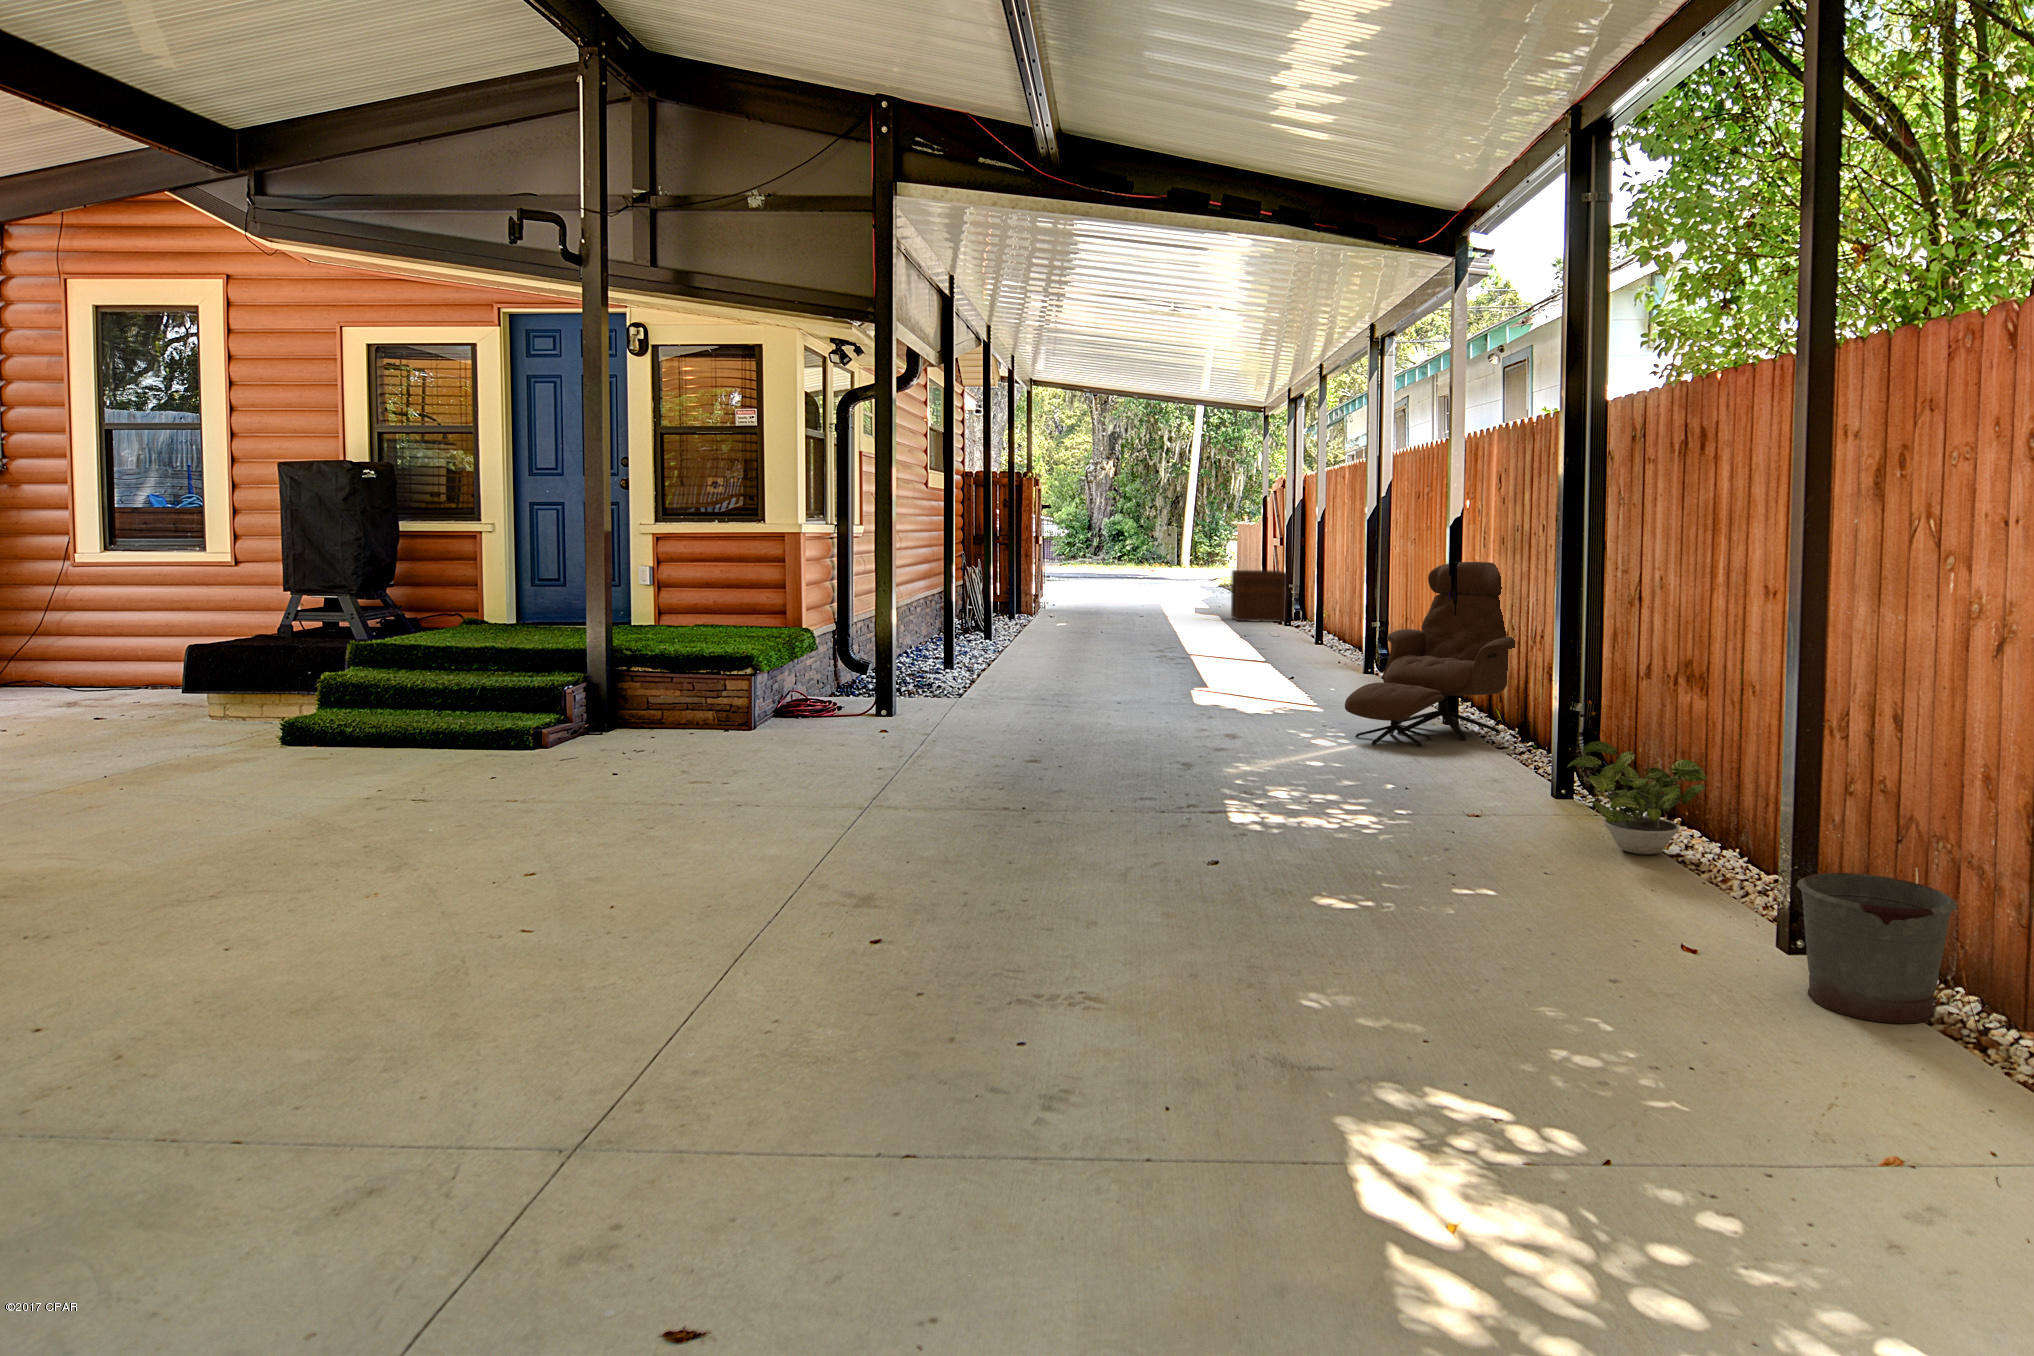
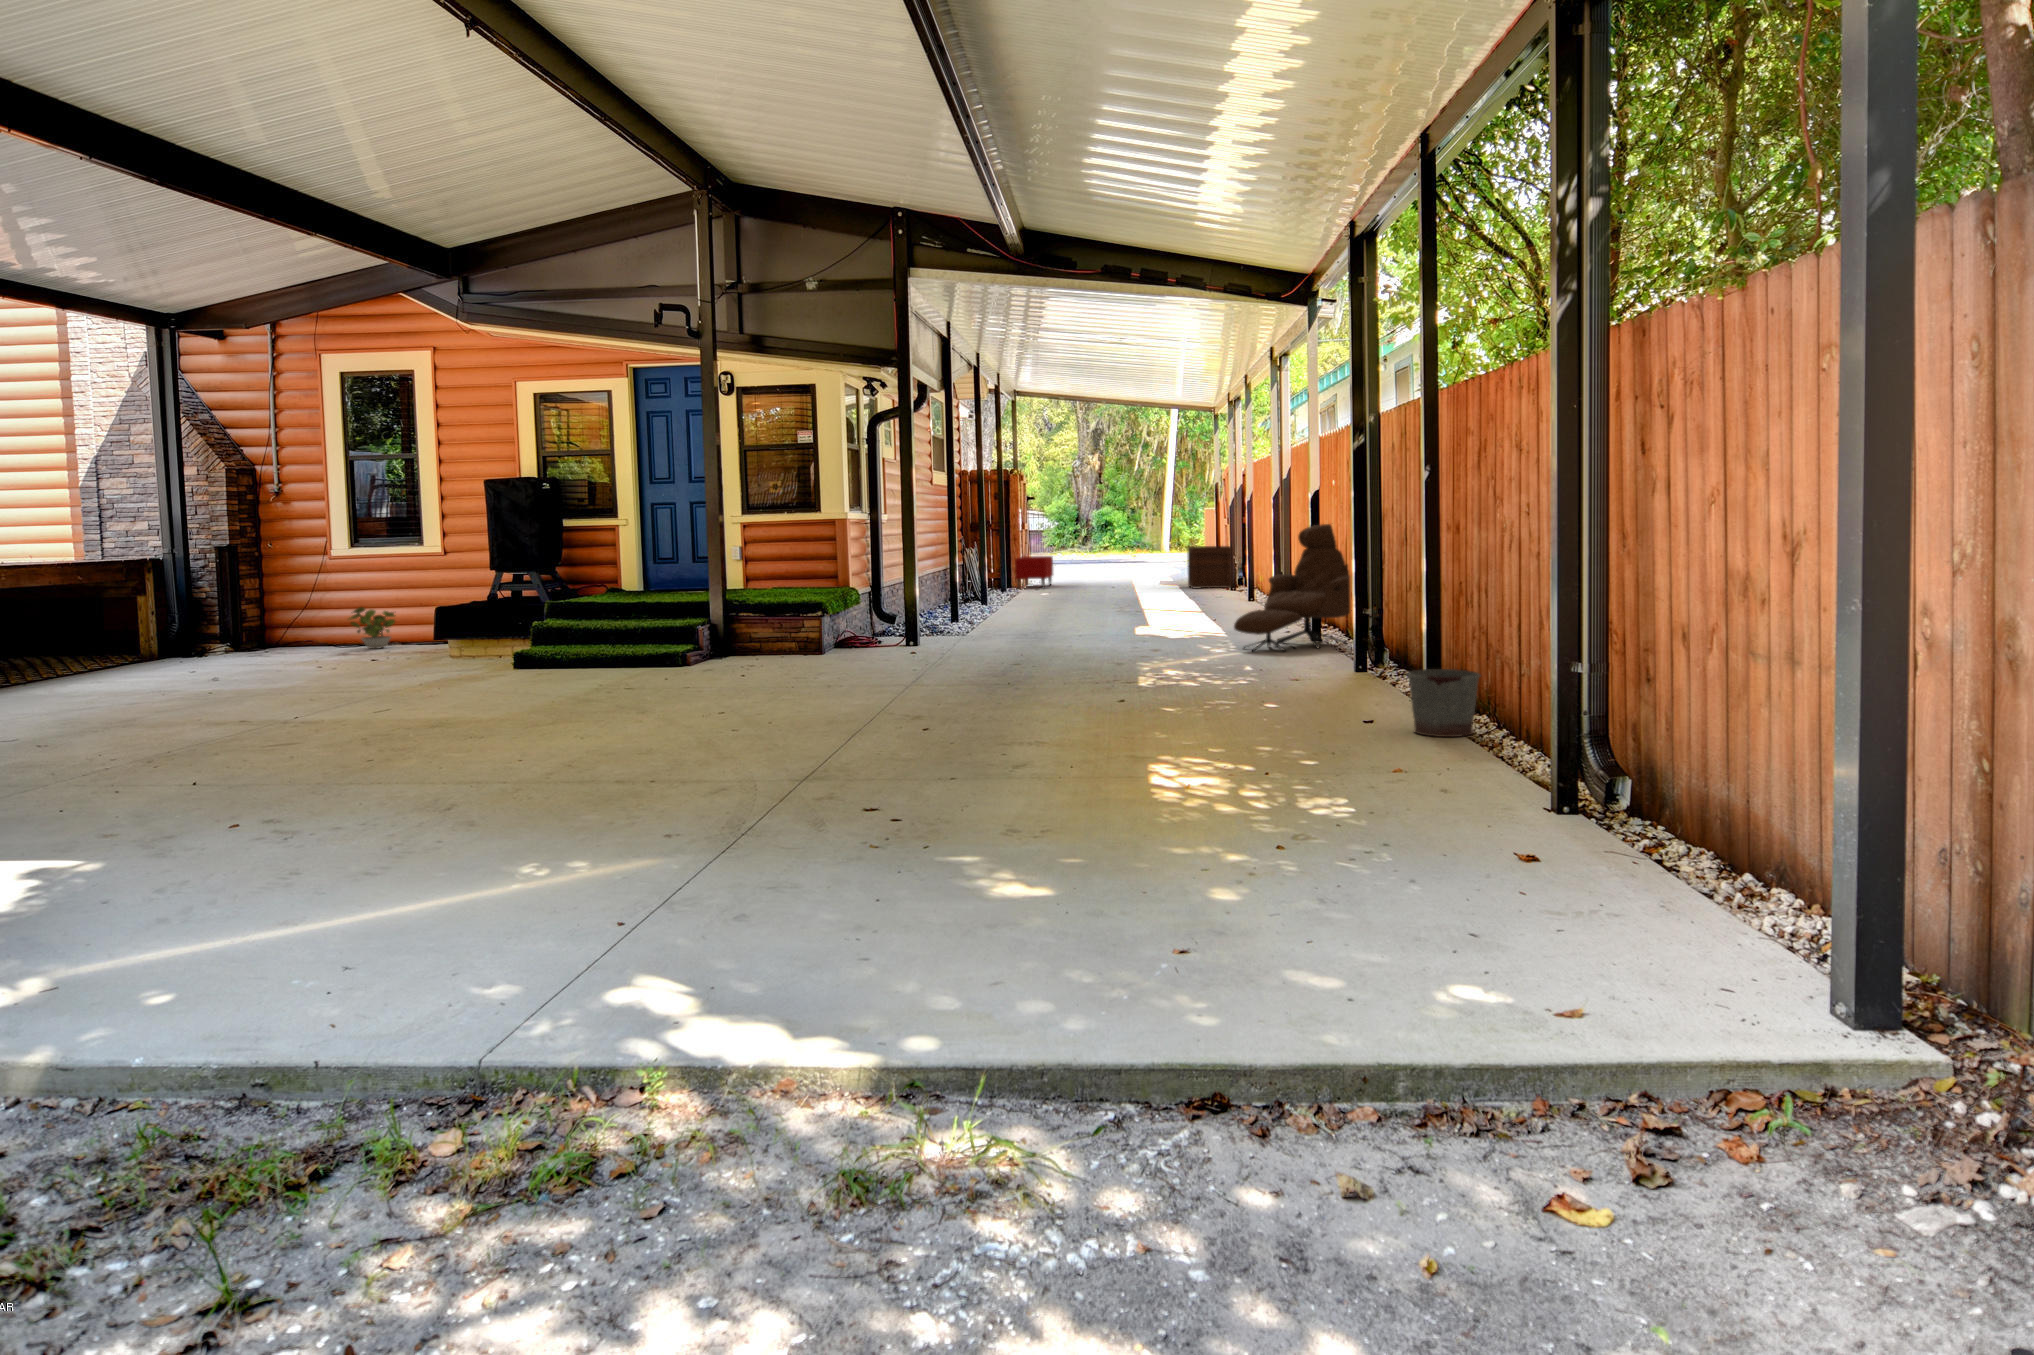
bench: none [1024,575,1070,615] -> present [1015,556,1053,588]
potted plant: present [1568,741,1707,855] -> present [349,607,395,649]

